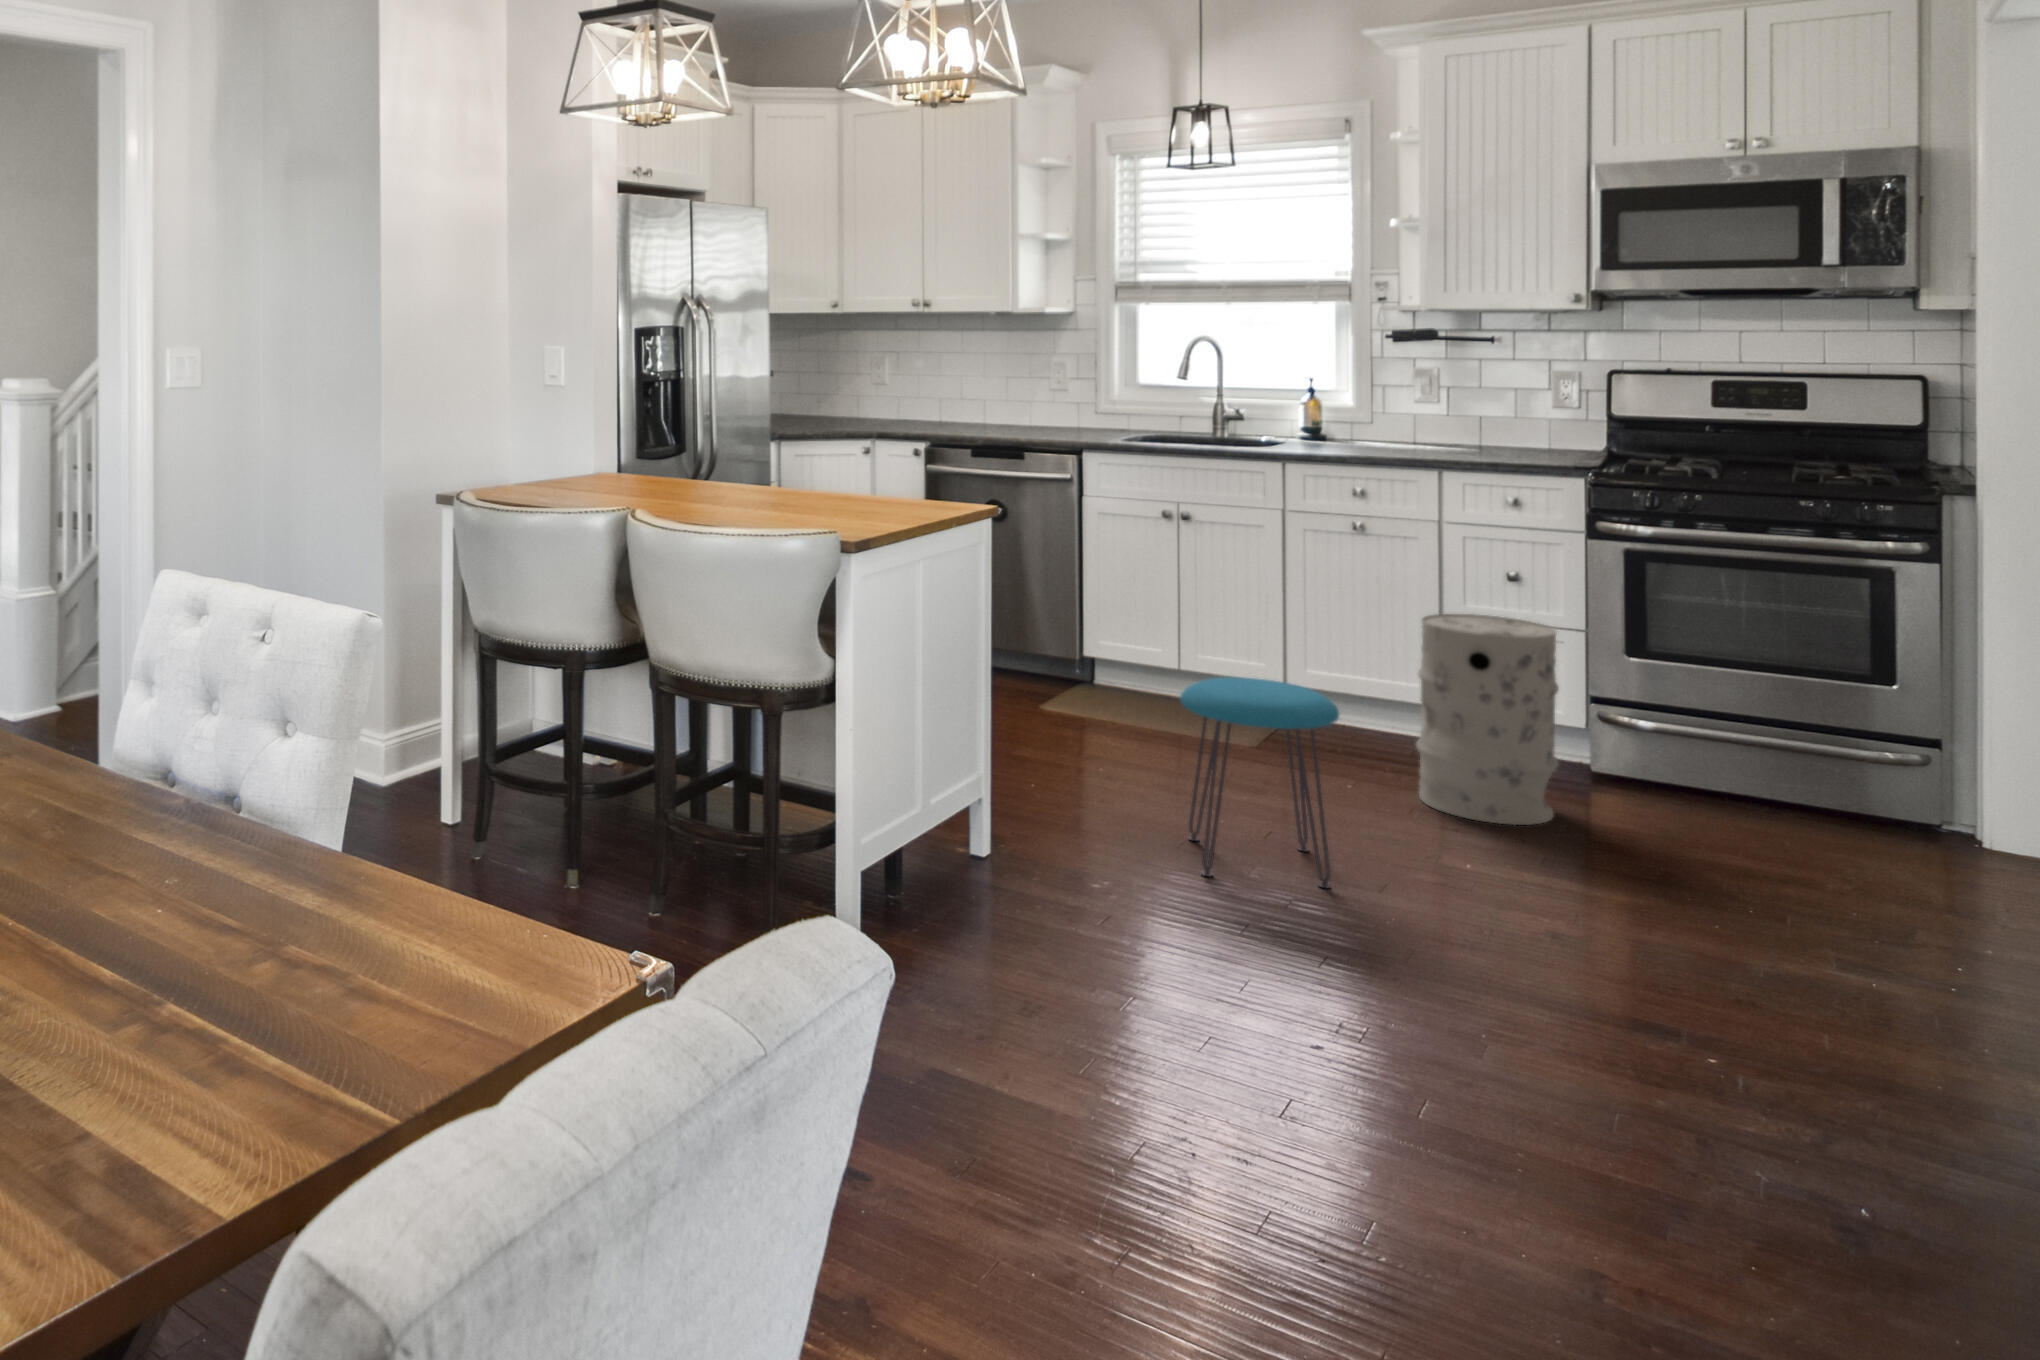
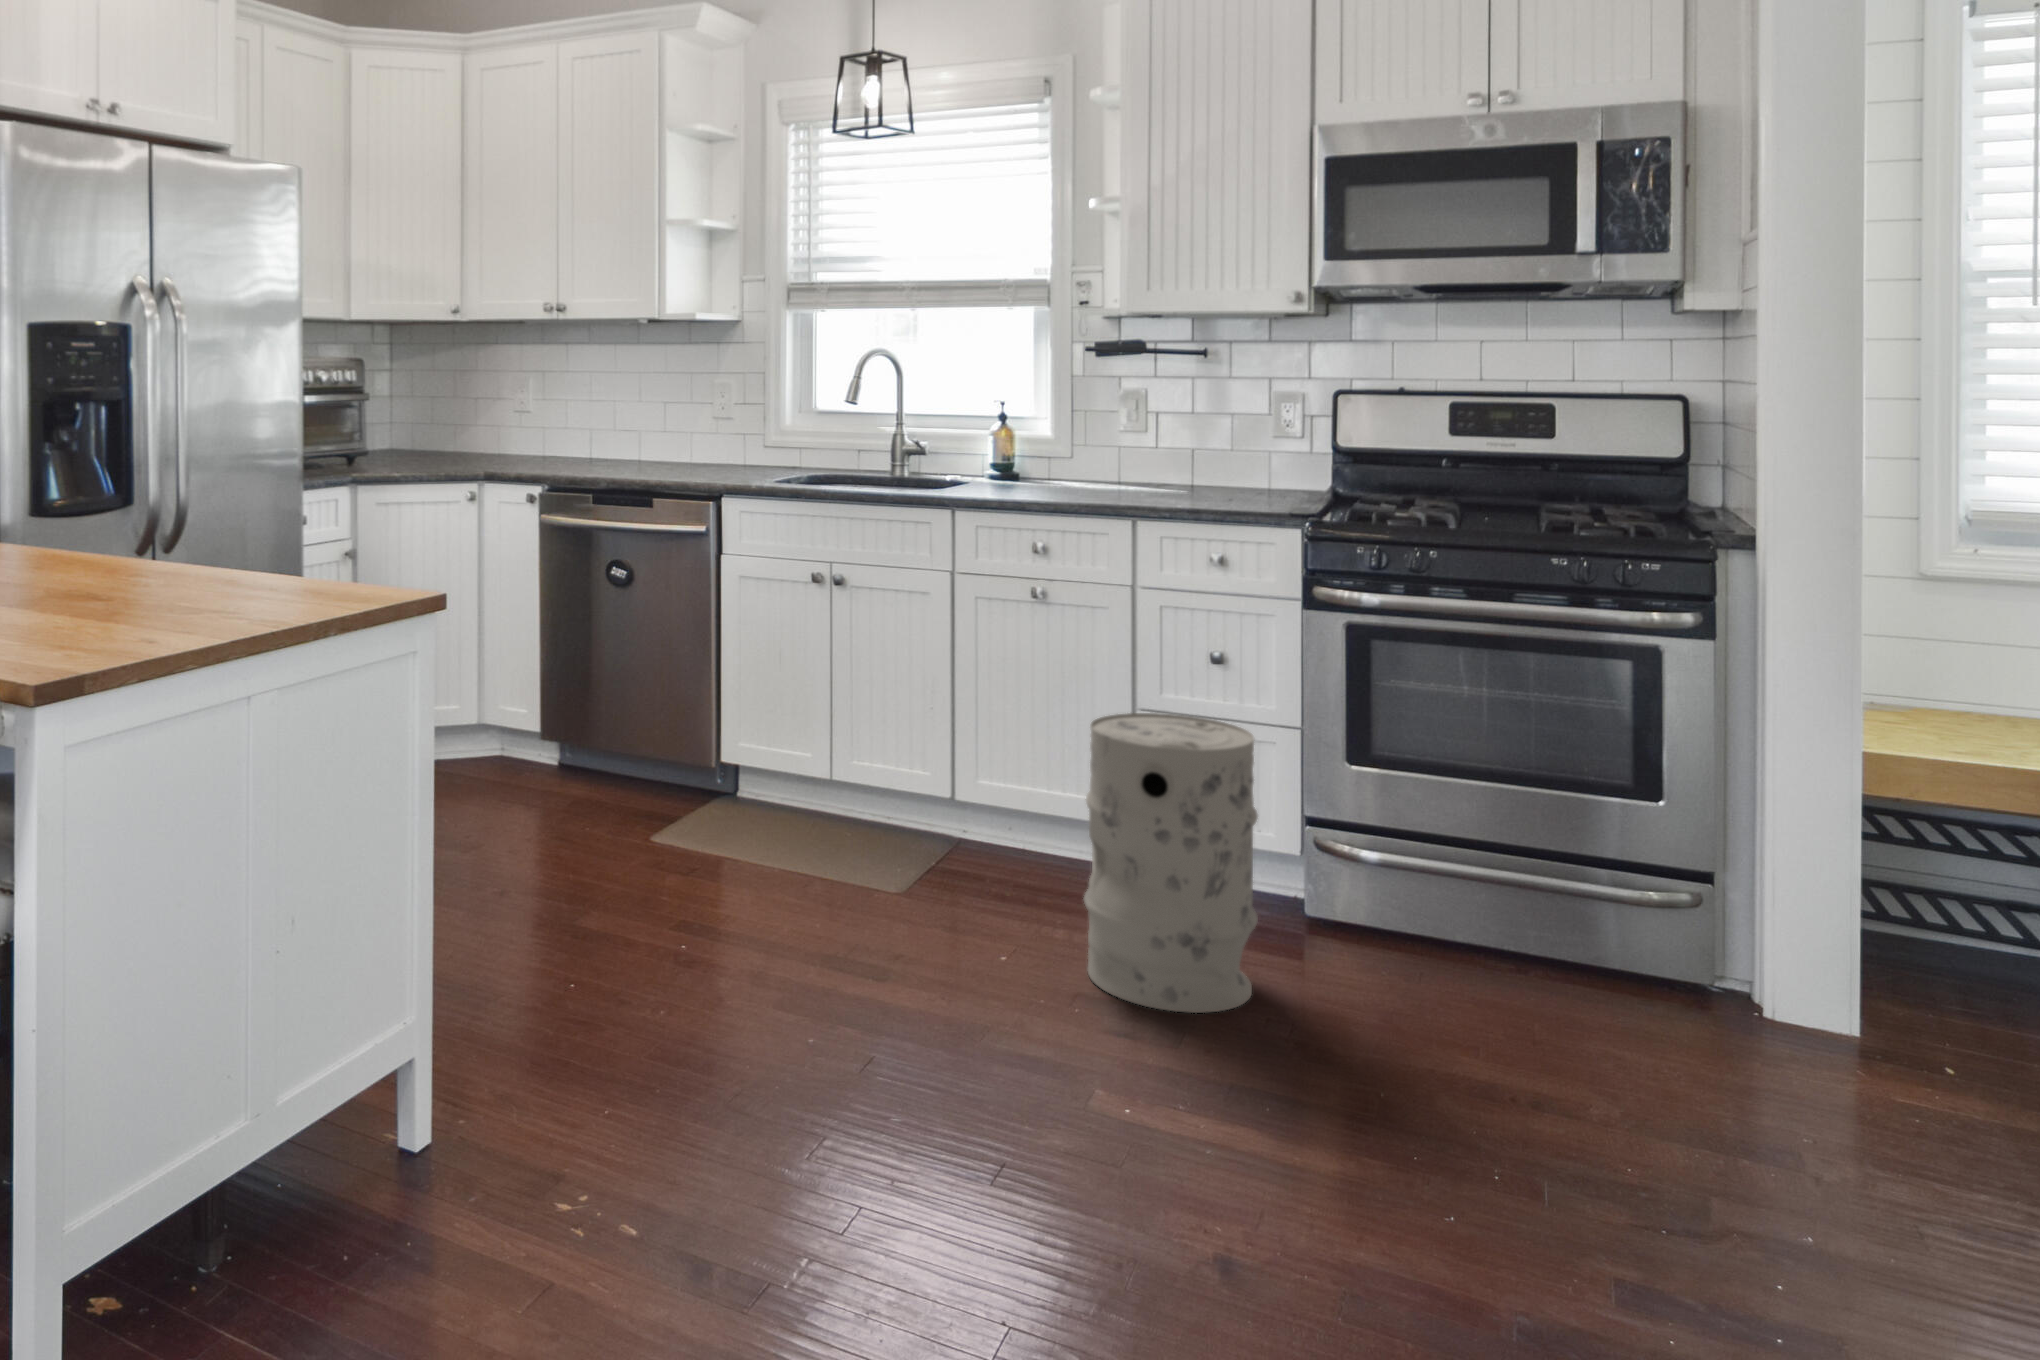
stool: present [1180,677,1339,888] -> none [722,827,938,1160]

